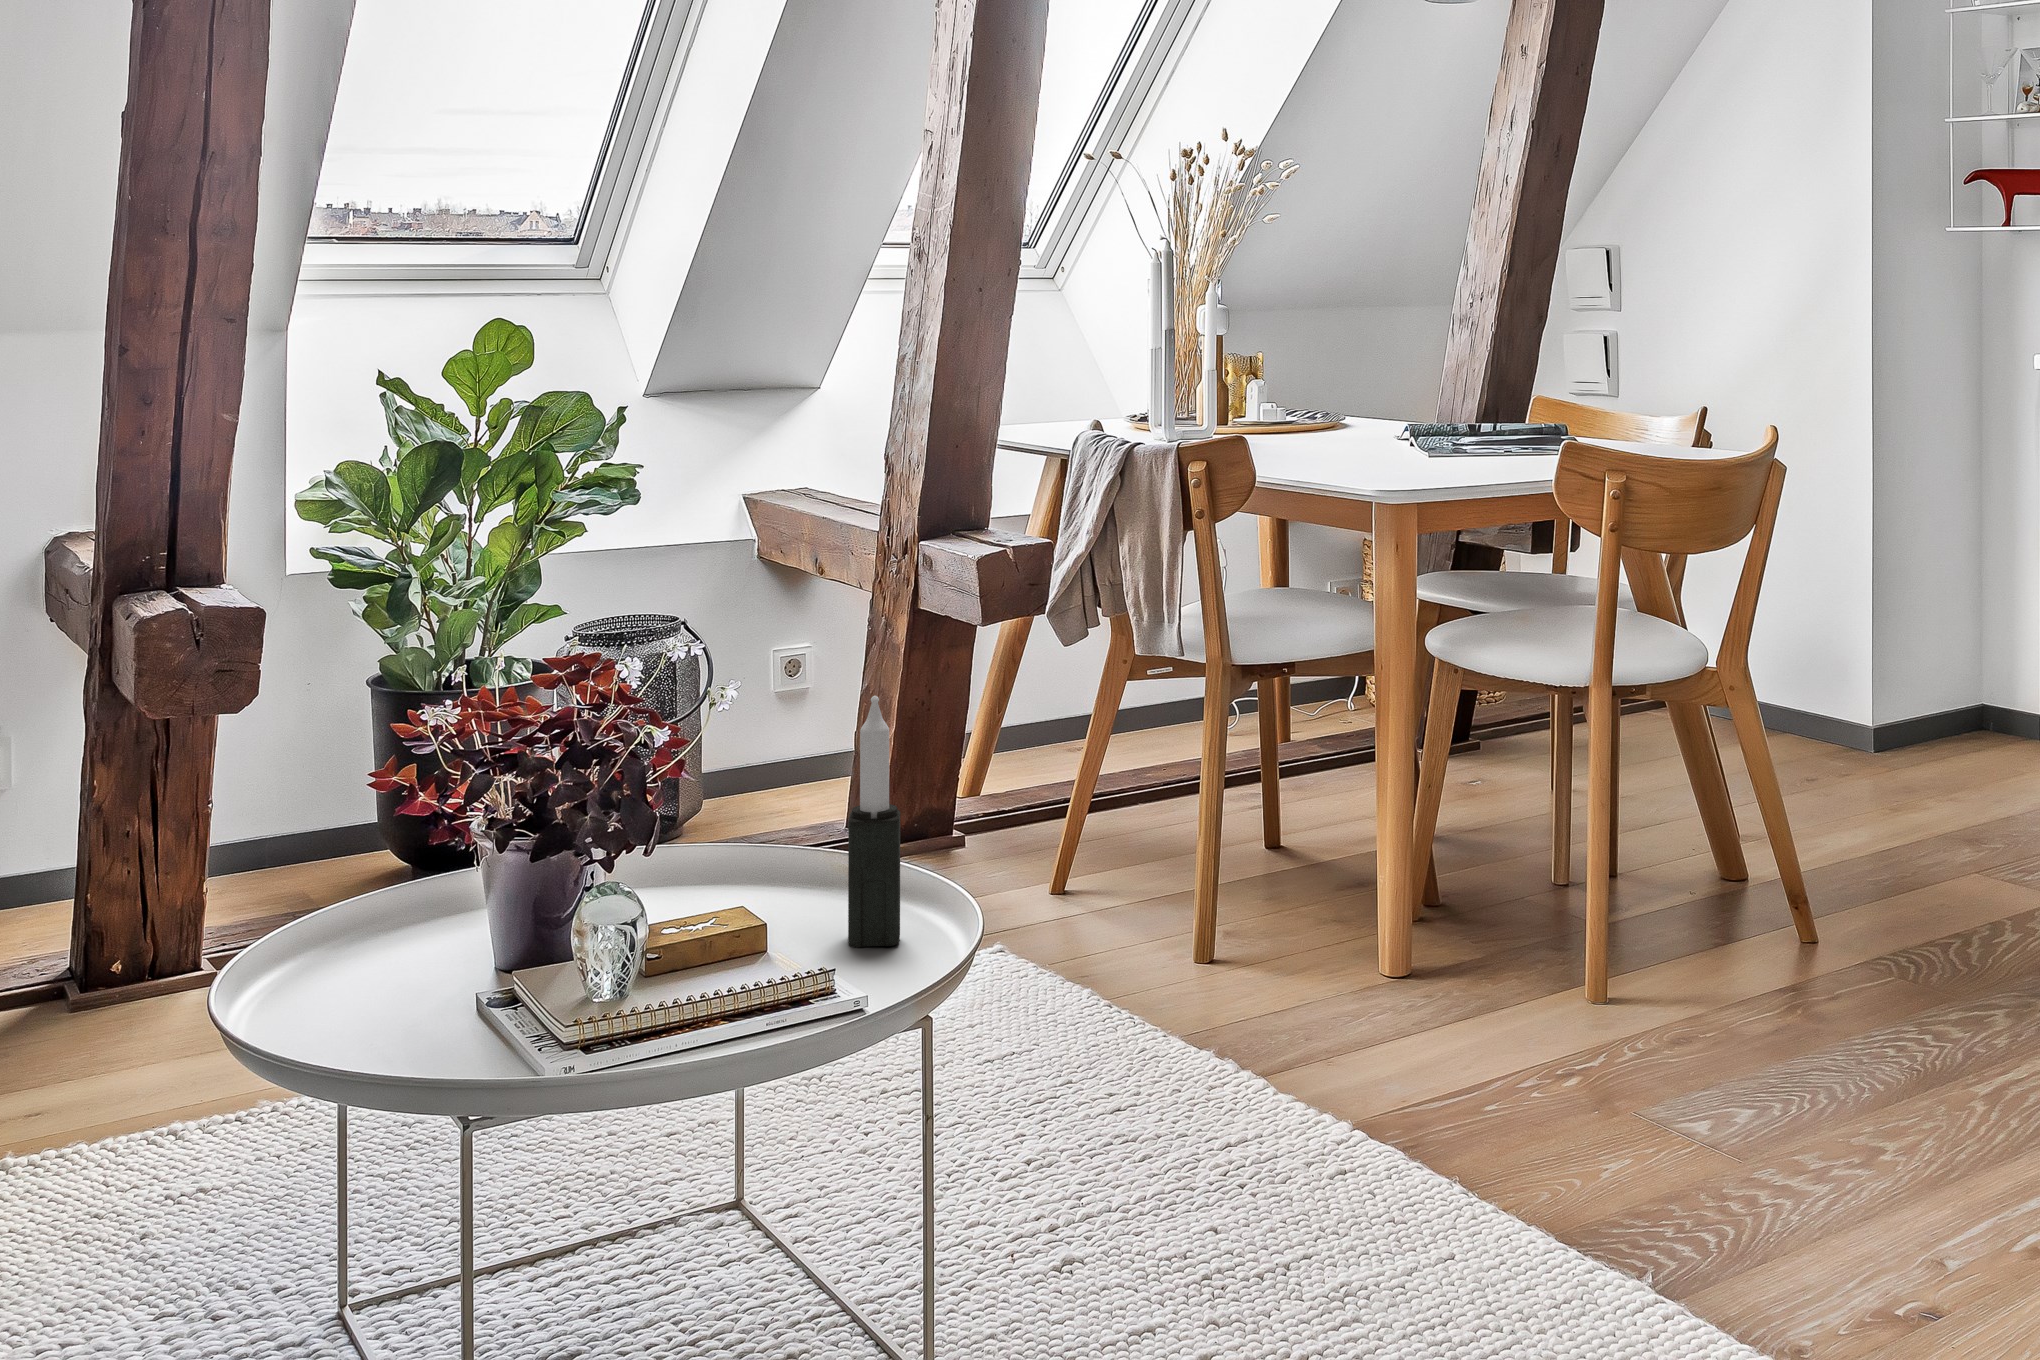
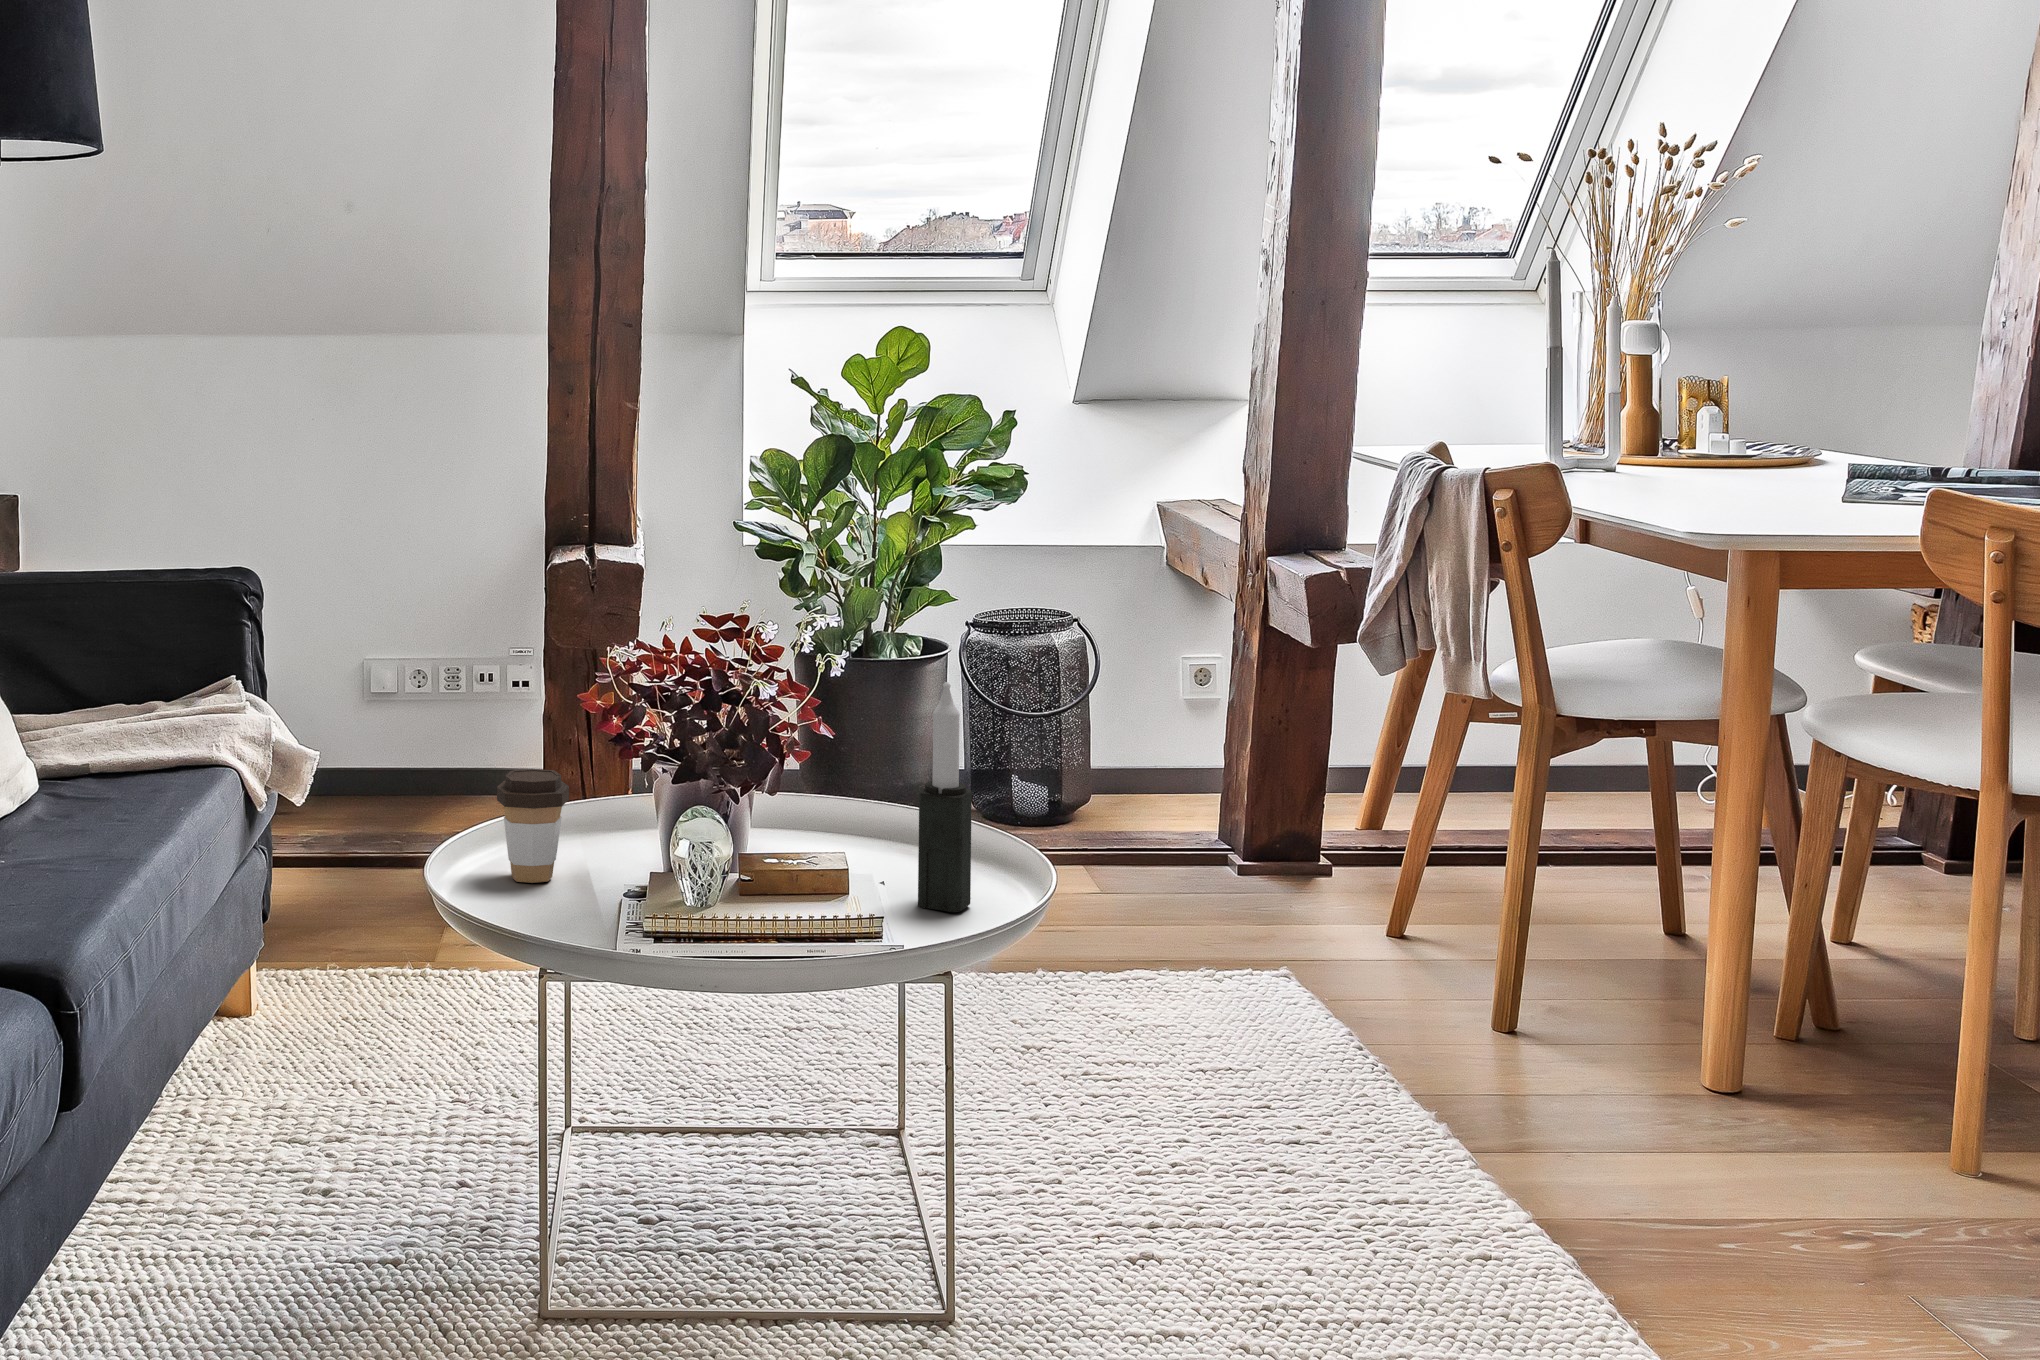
coffee cup: none [311,867,406,1014] -> present [497,769,569,883]

